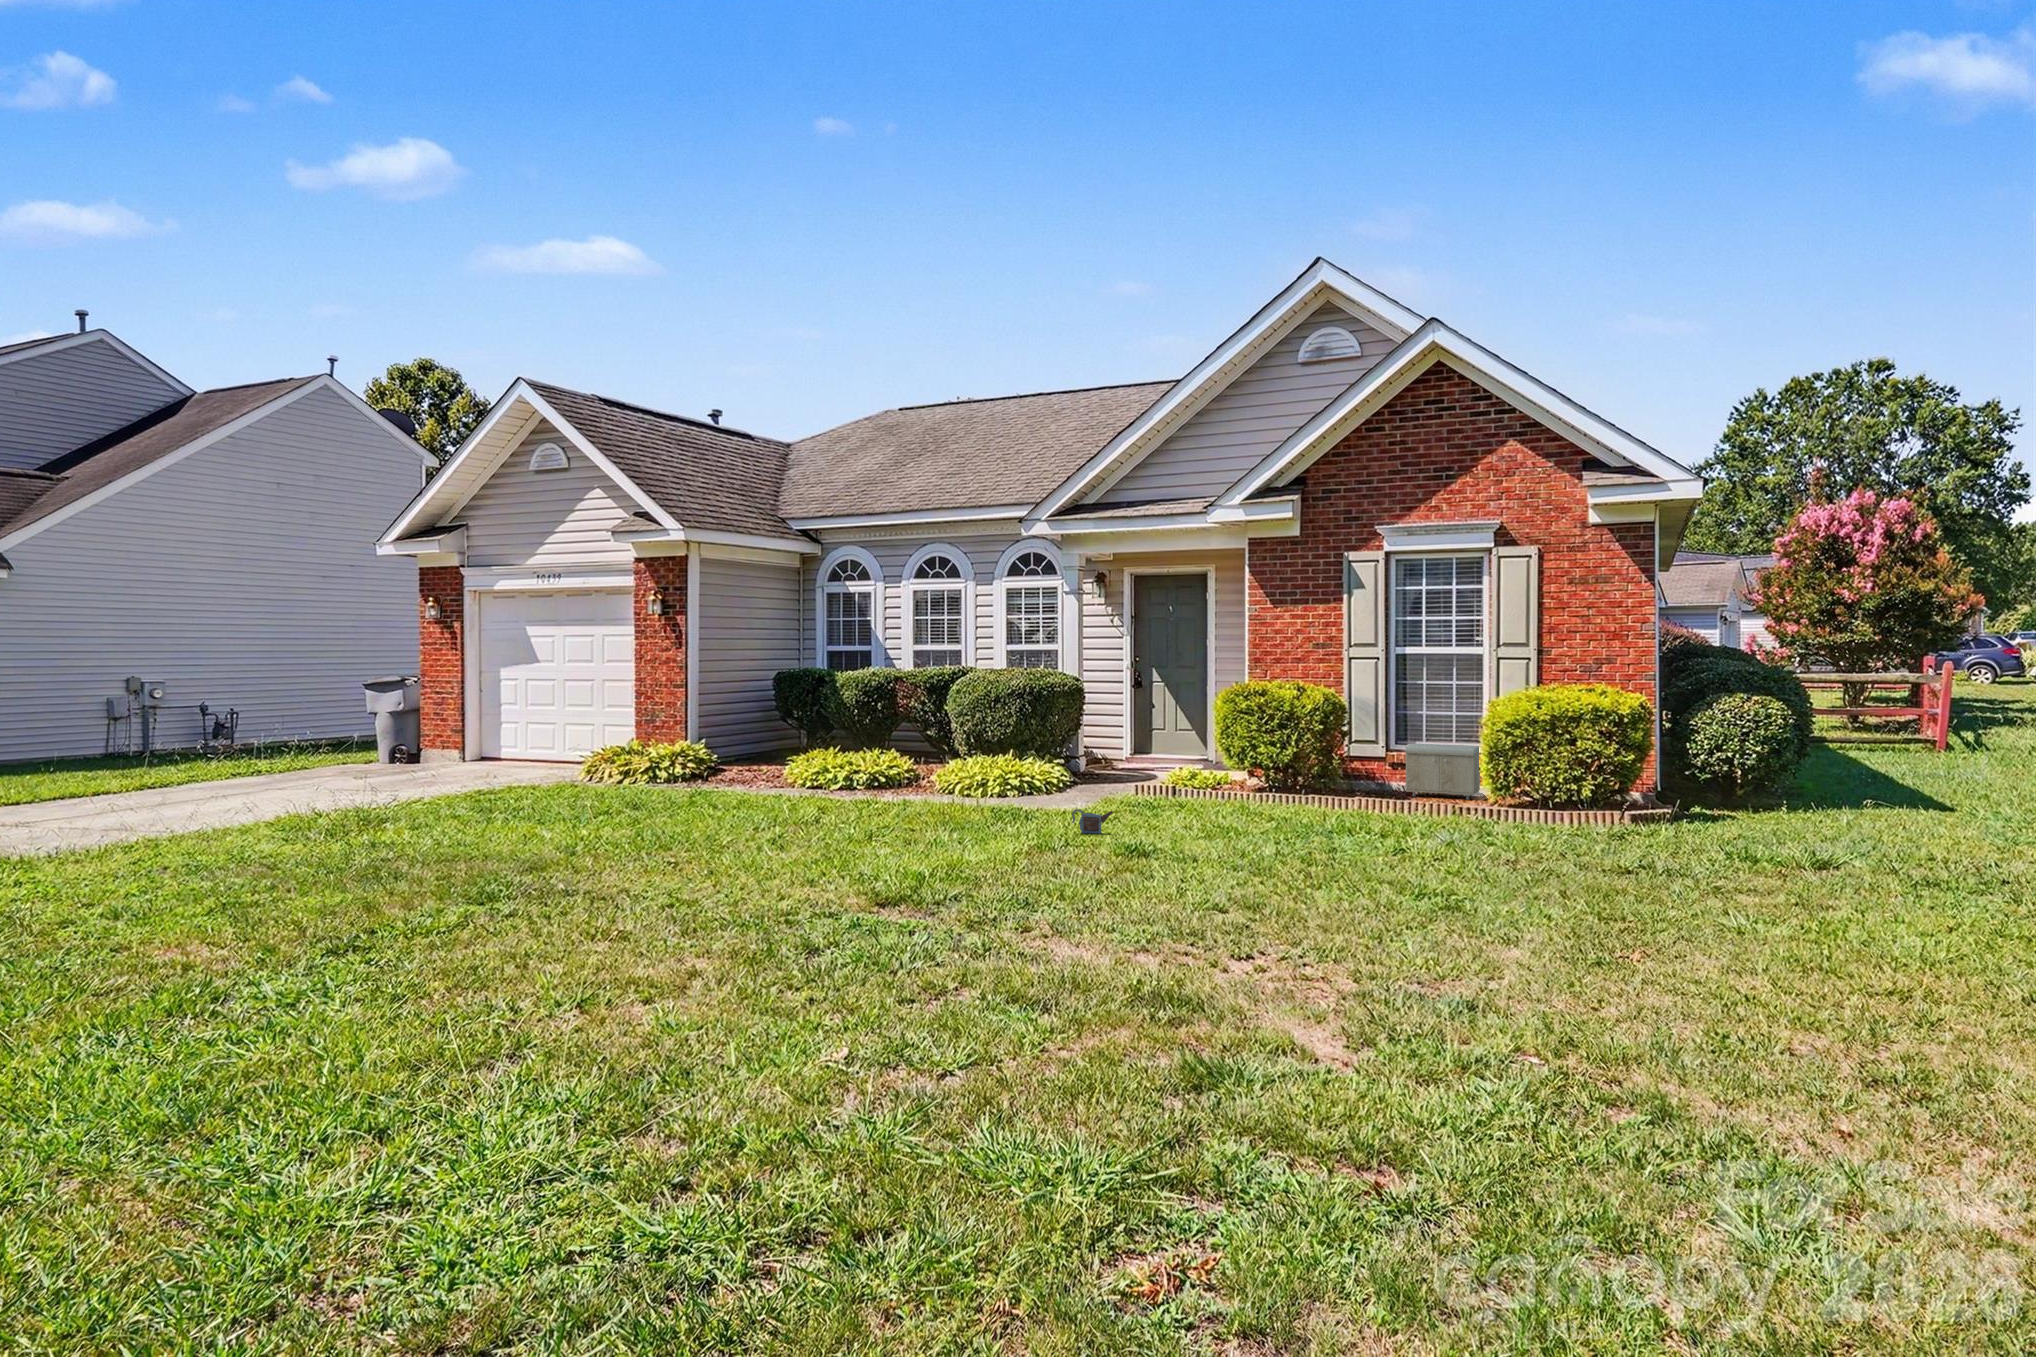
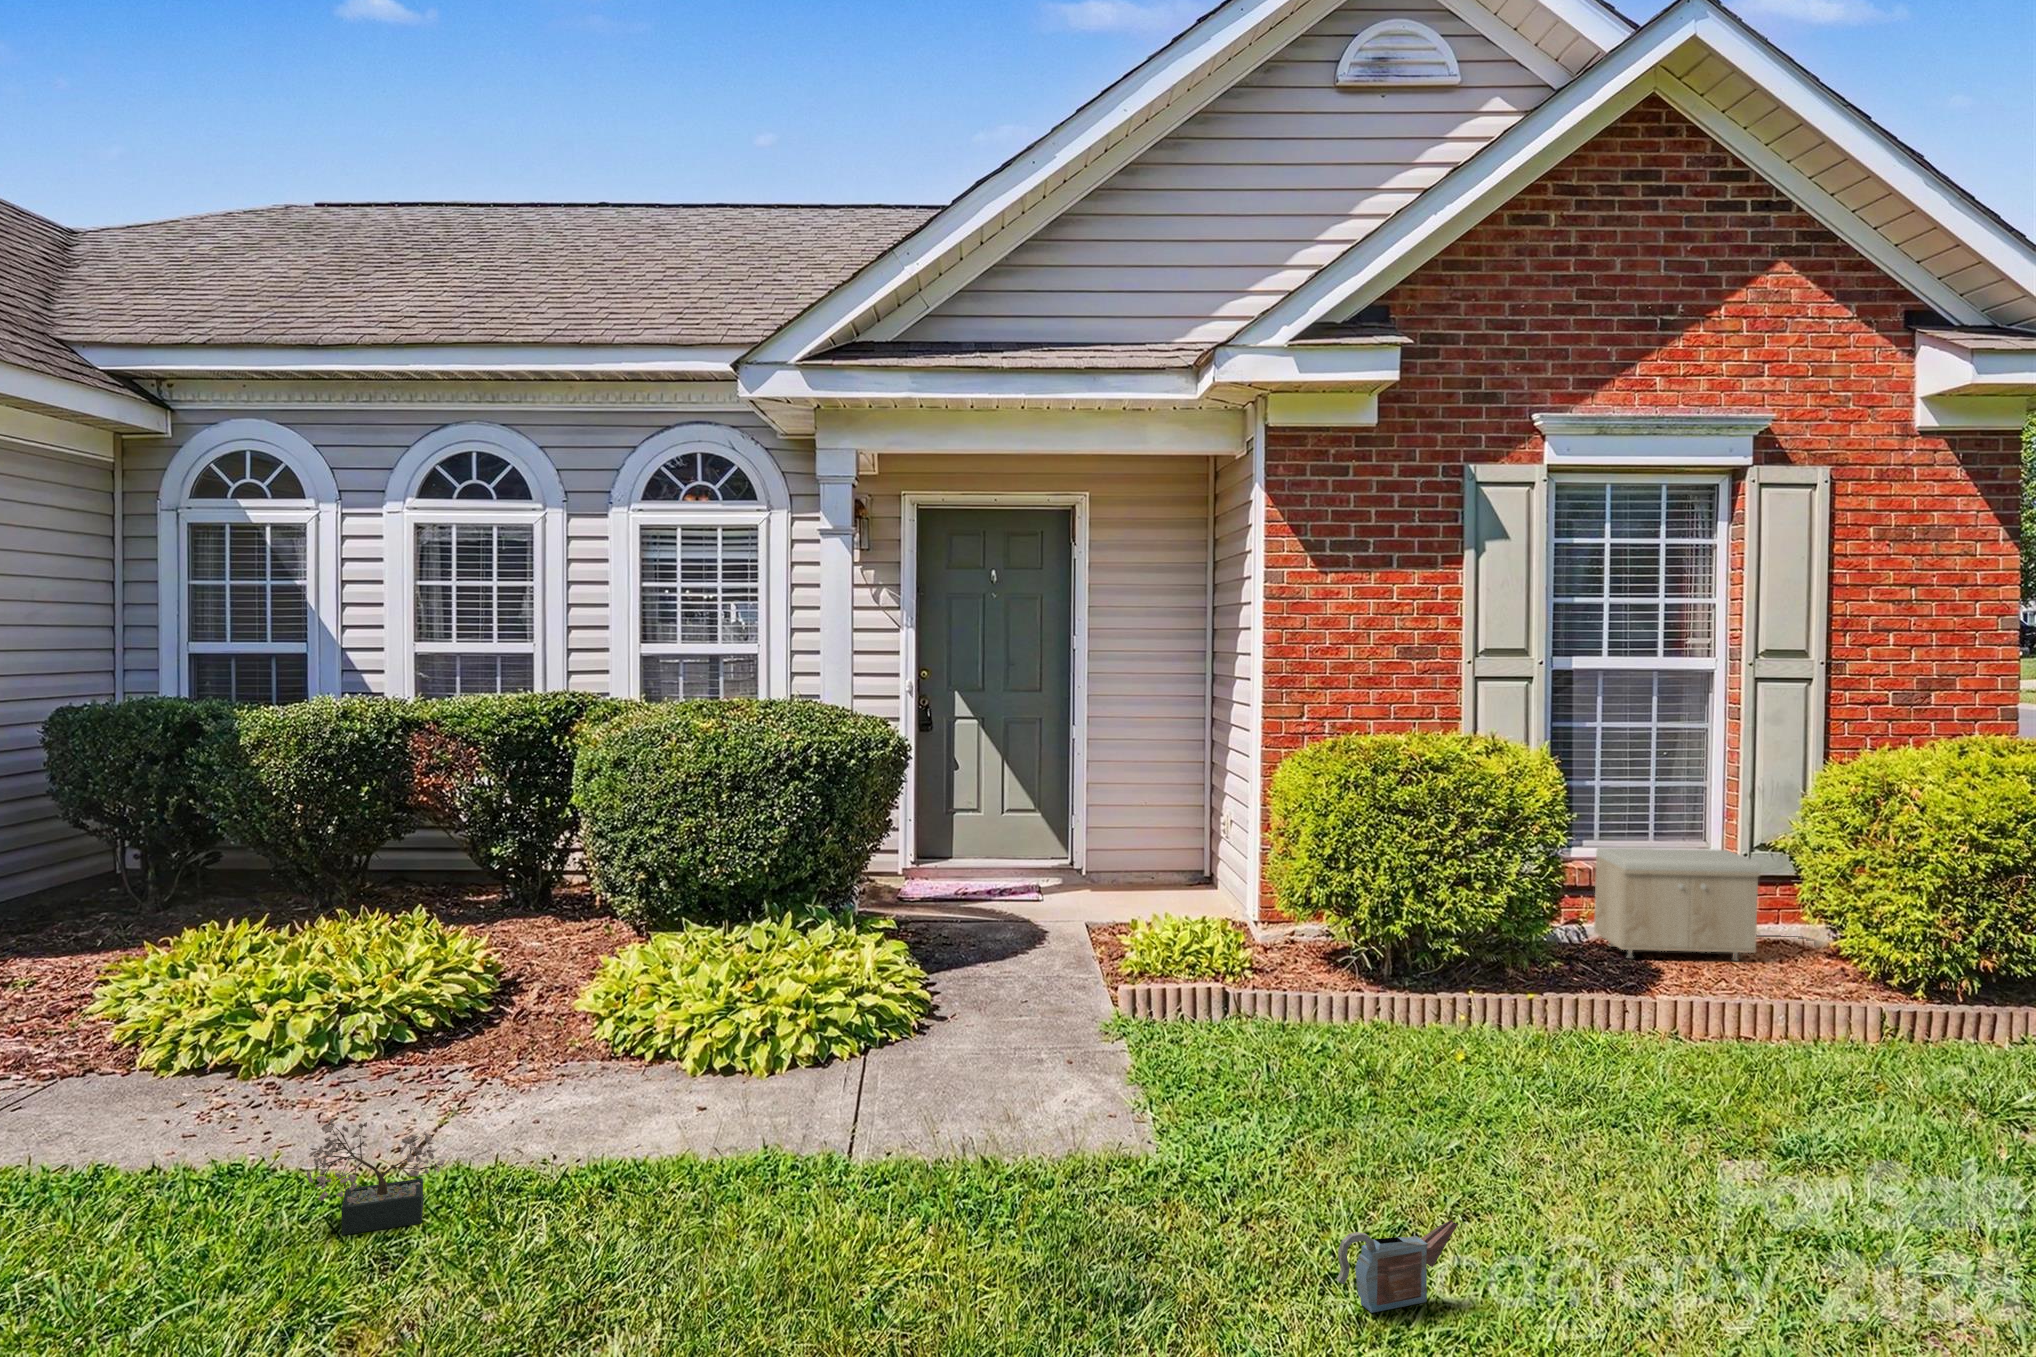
decorative plant: none [826,777,862,809] -> present [307,1118,445,1235]

